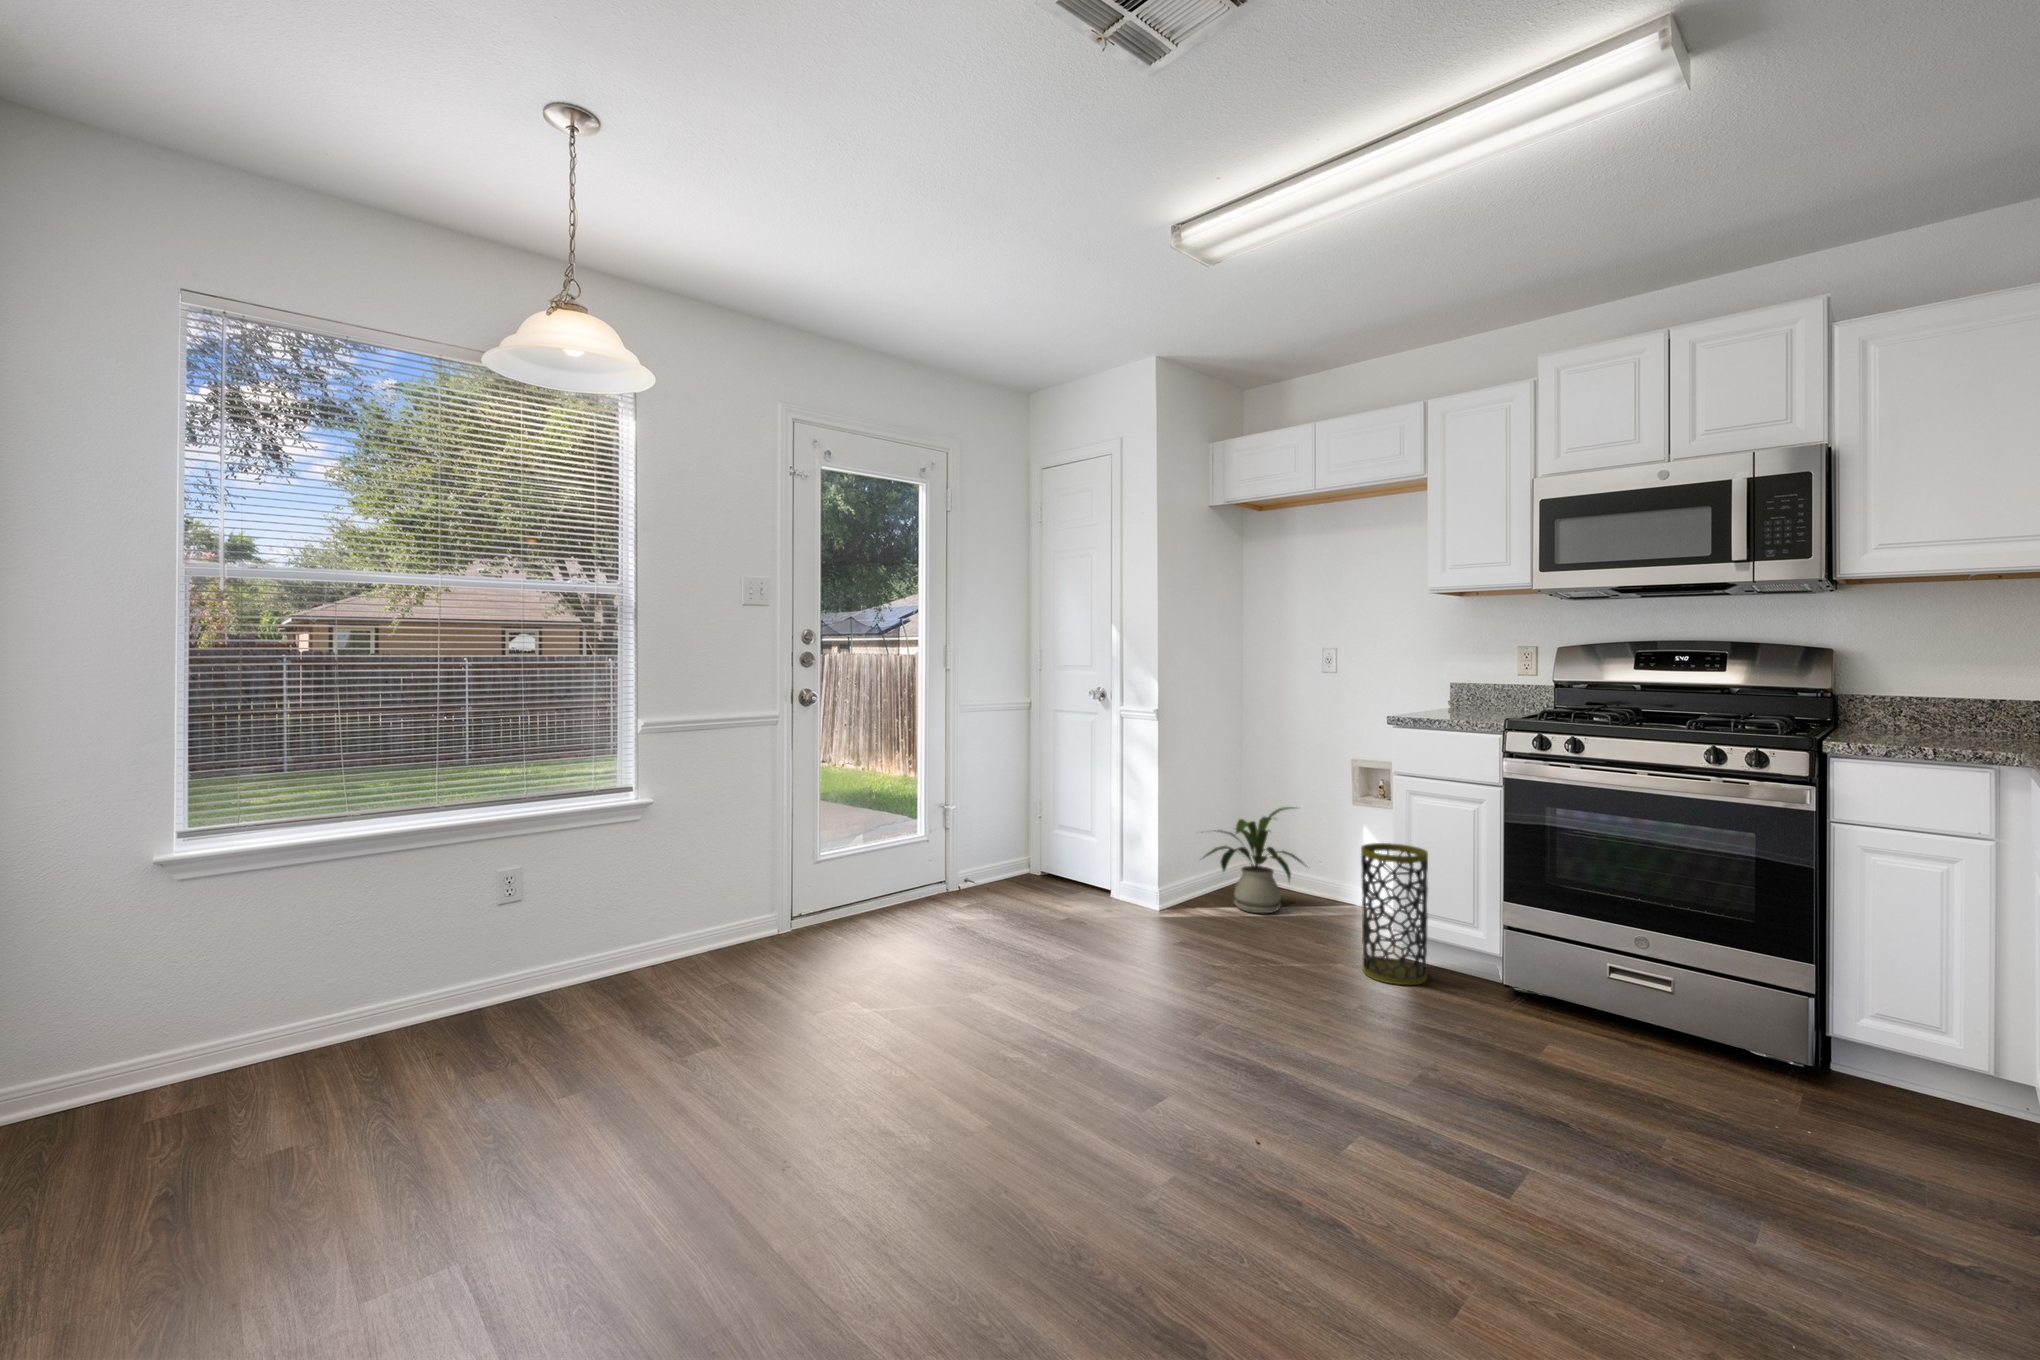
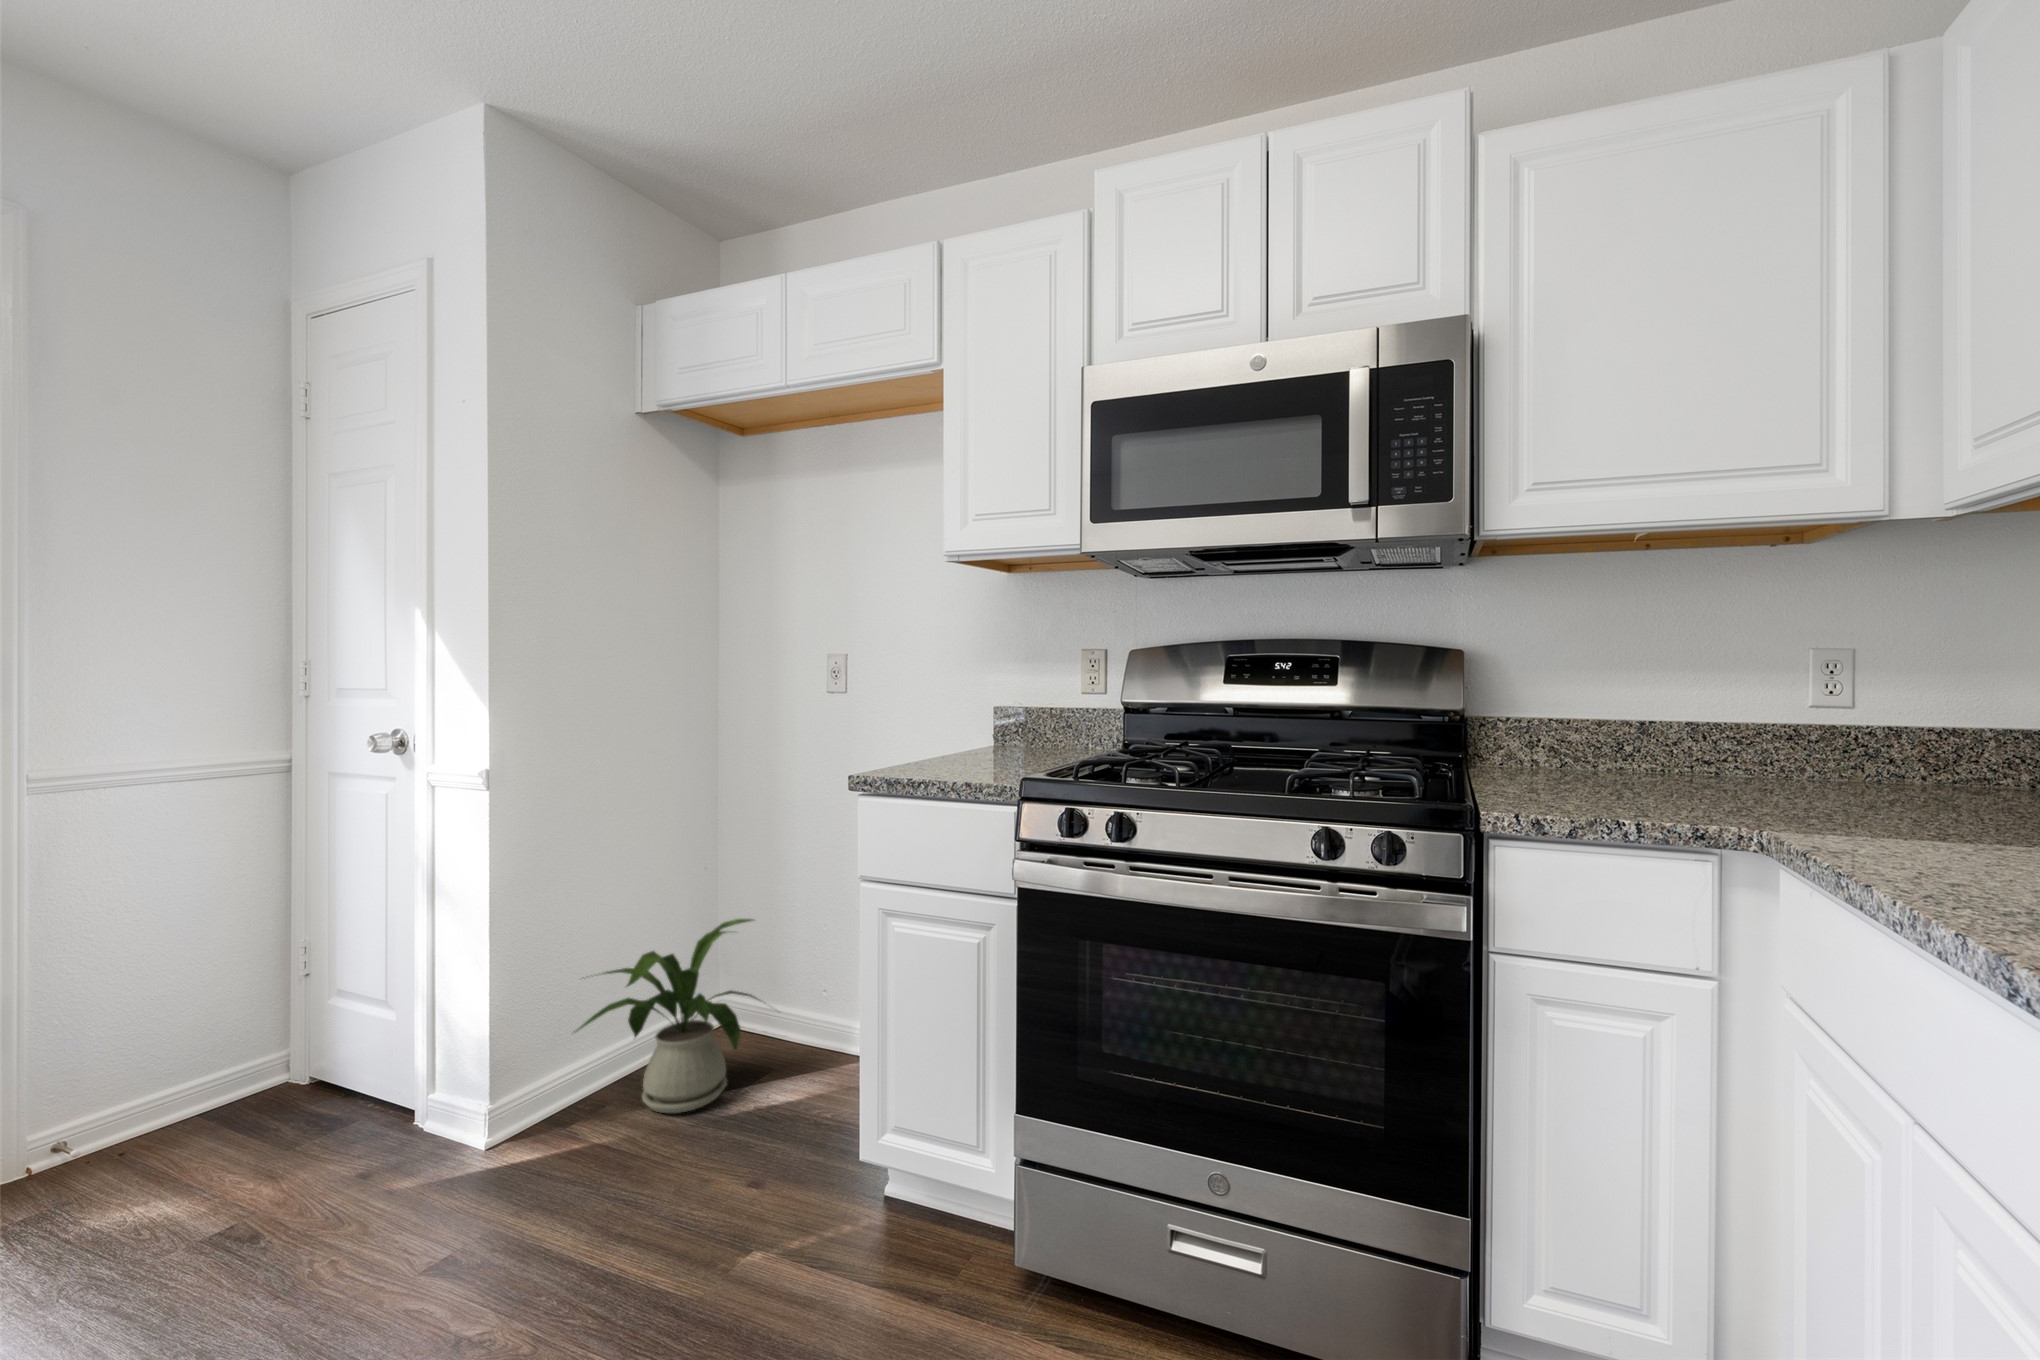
trash can: present [1361,843,1428,985] -> none [786,1004,903,1294]

